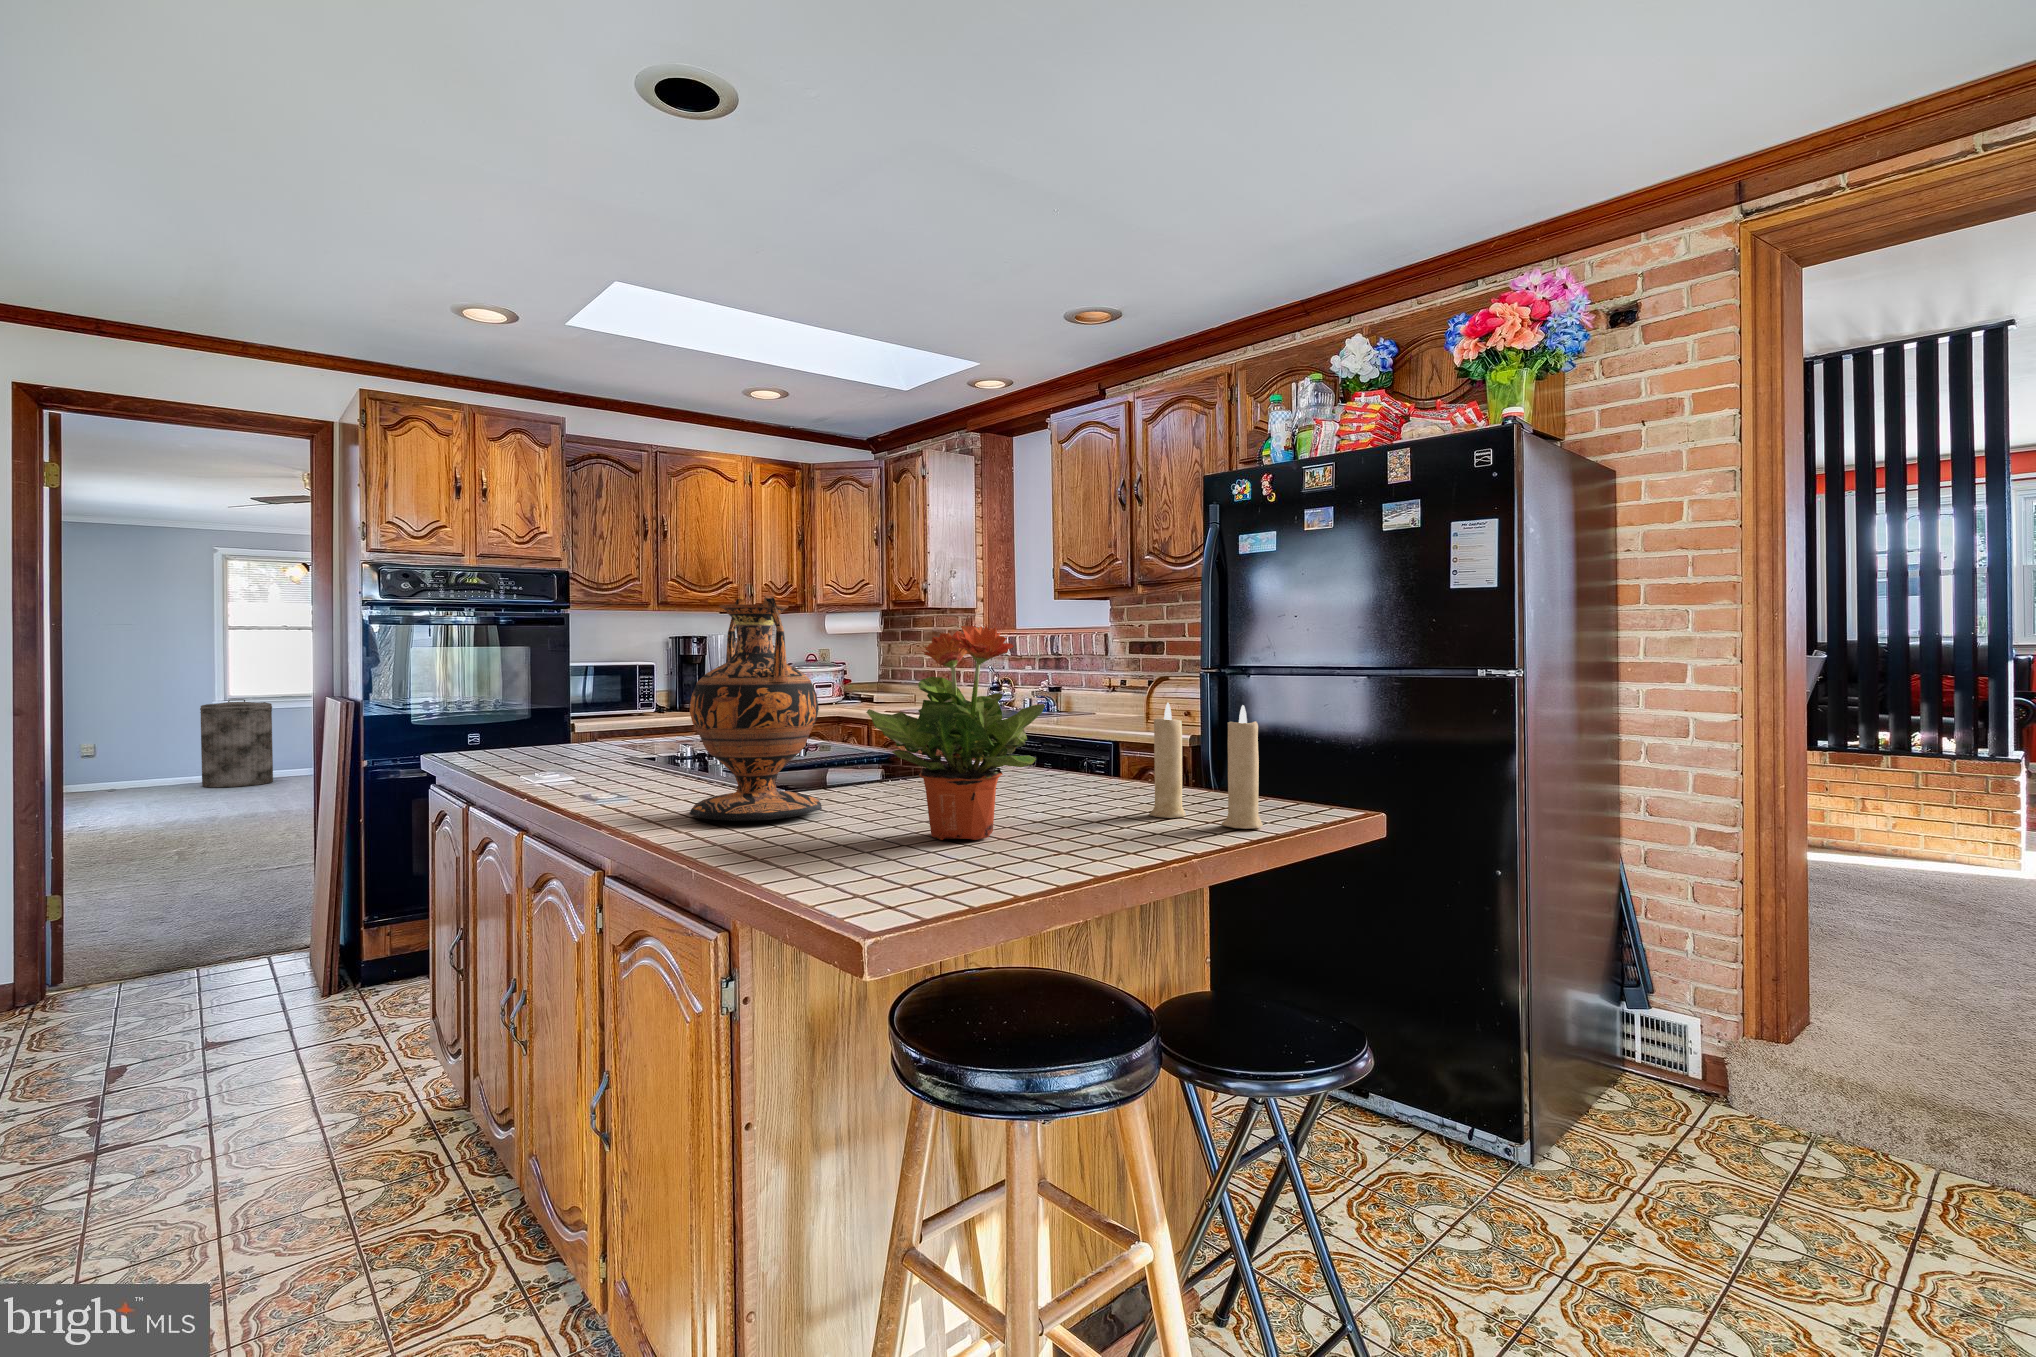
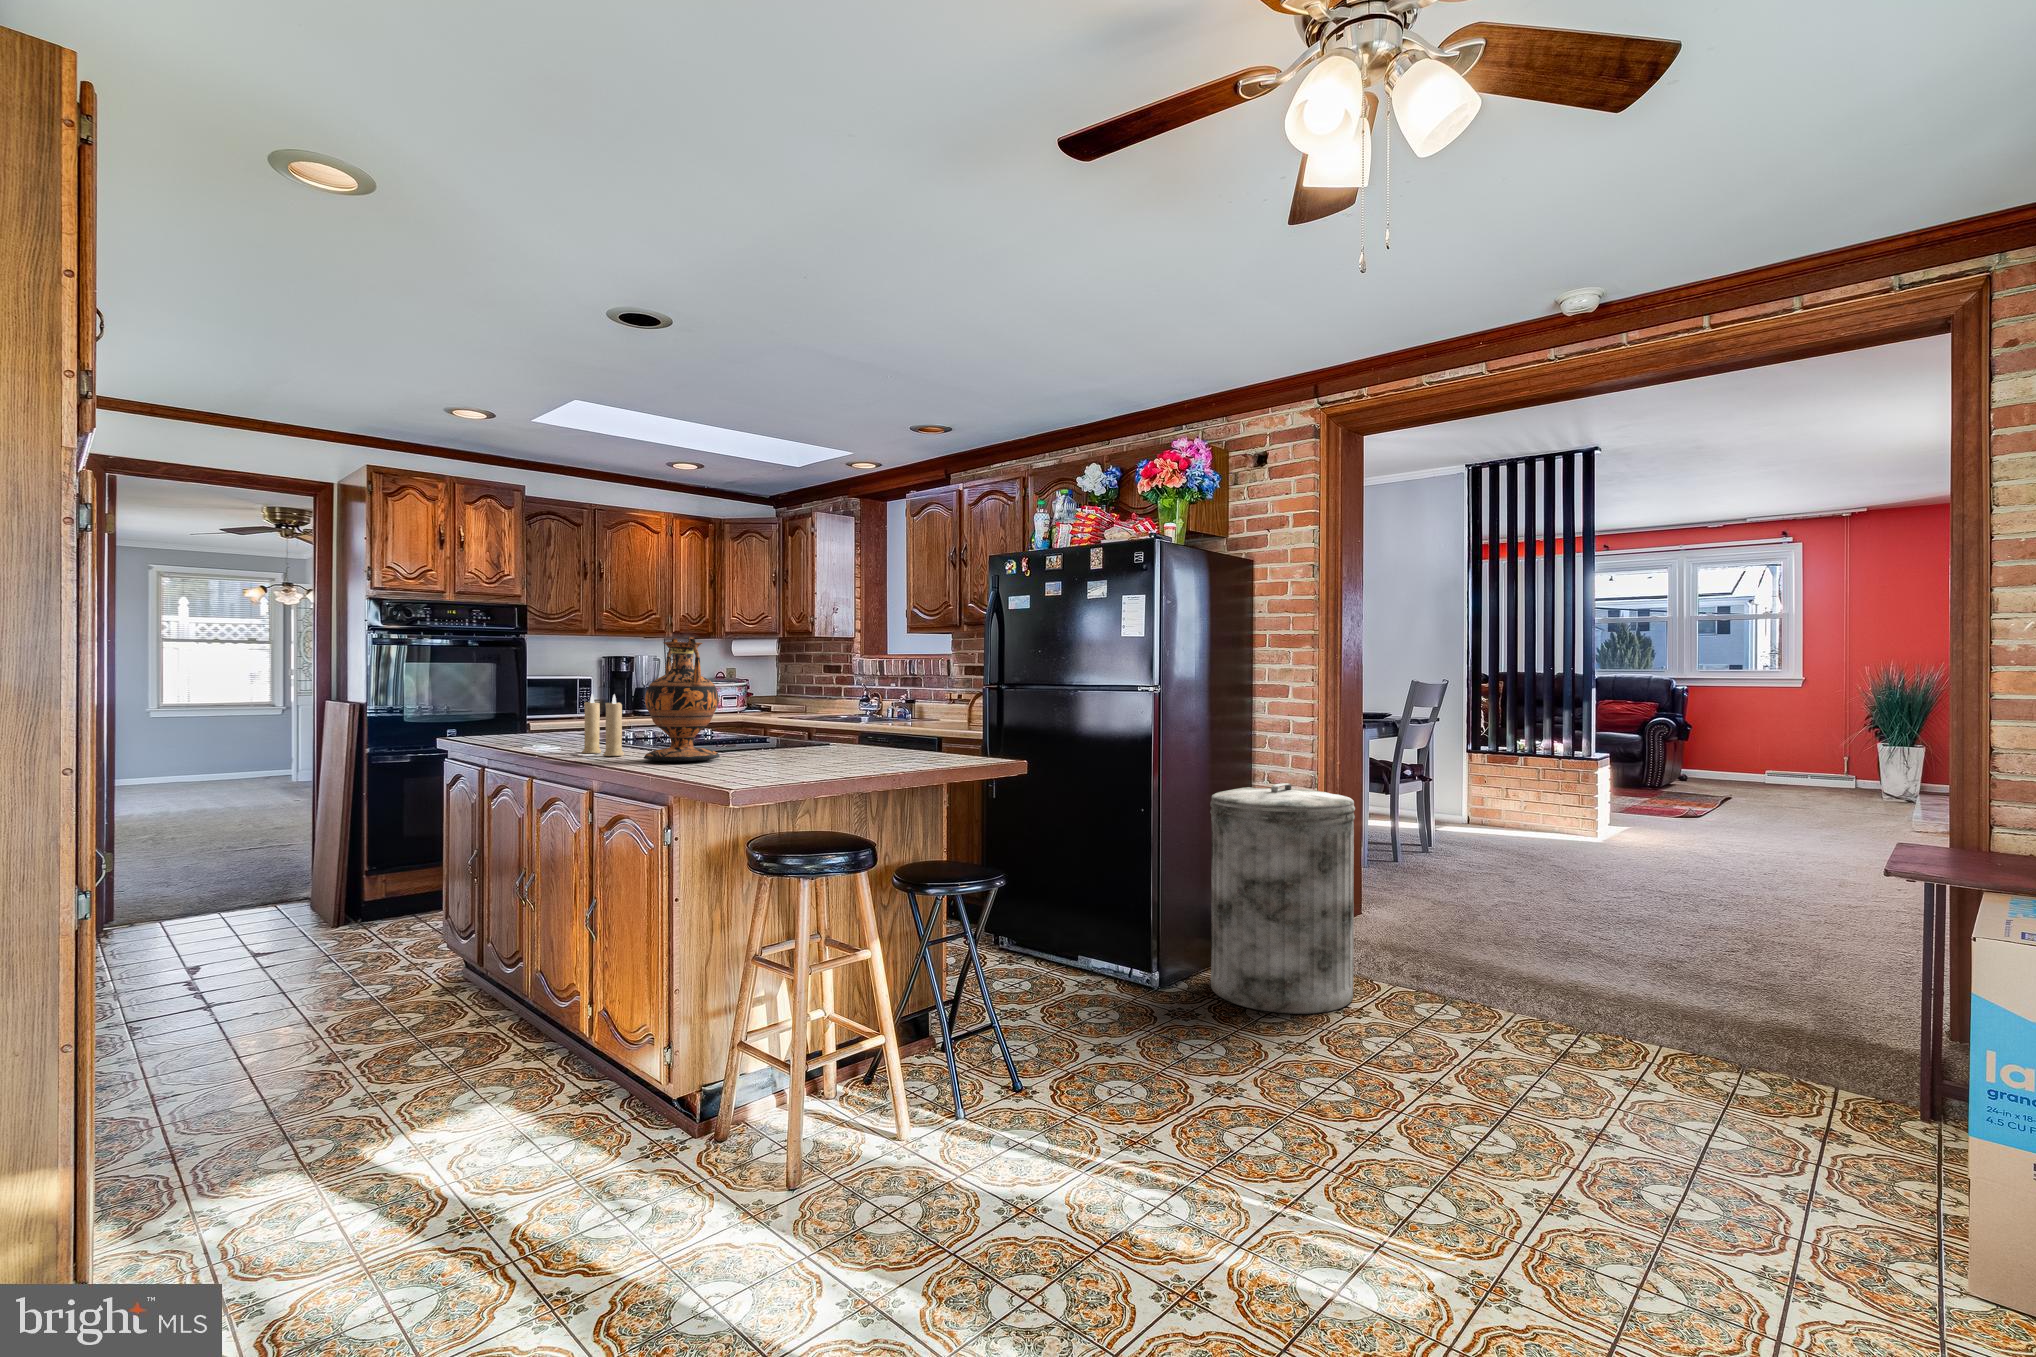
potted plant: present [866,625,1045,840] -> none [744,656,837,768]
trash can: present [200,699,273,787] -> present [1210,783,1355,1014]
candle: present [1149,703,1263,829] -> present [581,694,624,756]

